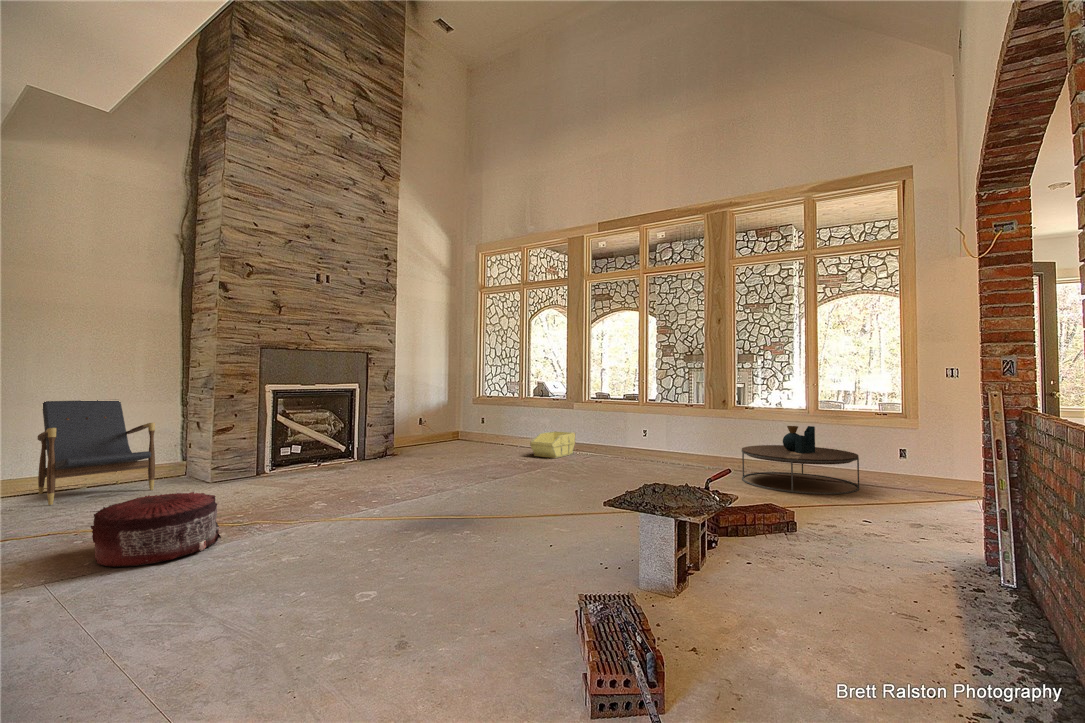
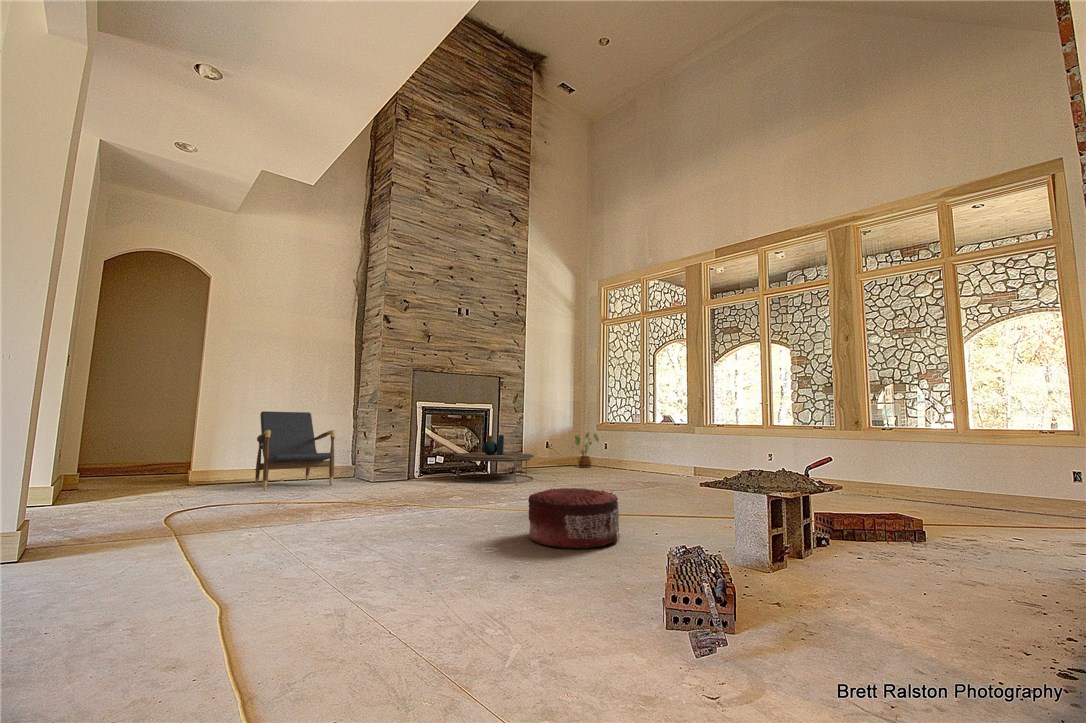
house plant: none [447,408,477,445] -> present [575,433,599,468]
coffee table: present [742,426,859,494] -> present [453,435,534,484]
storage bin: present [530,431,575,458] -> none [650,455,697,480]
pouf: present [91,492,221,567] -> present [528,488,620,548]

